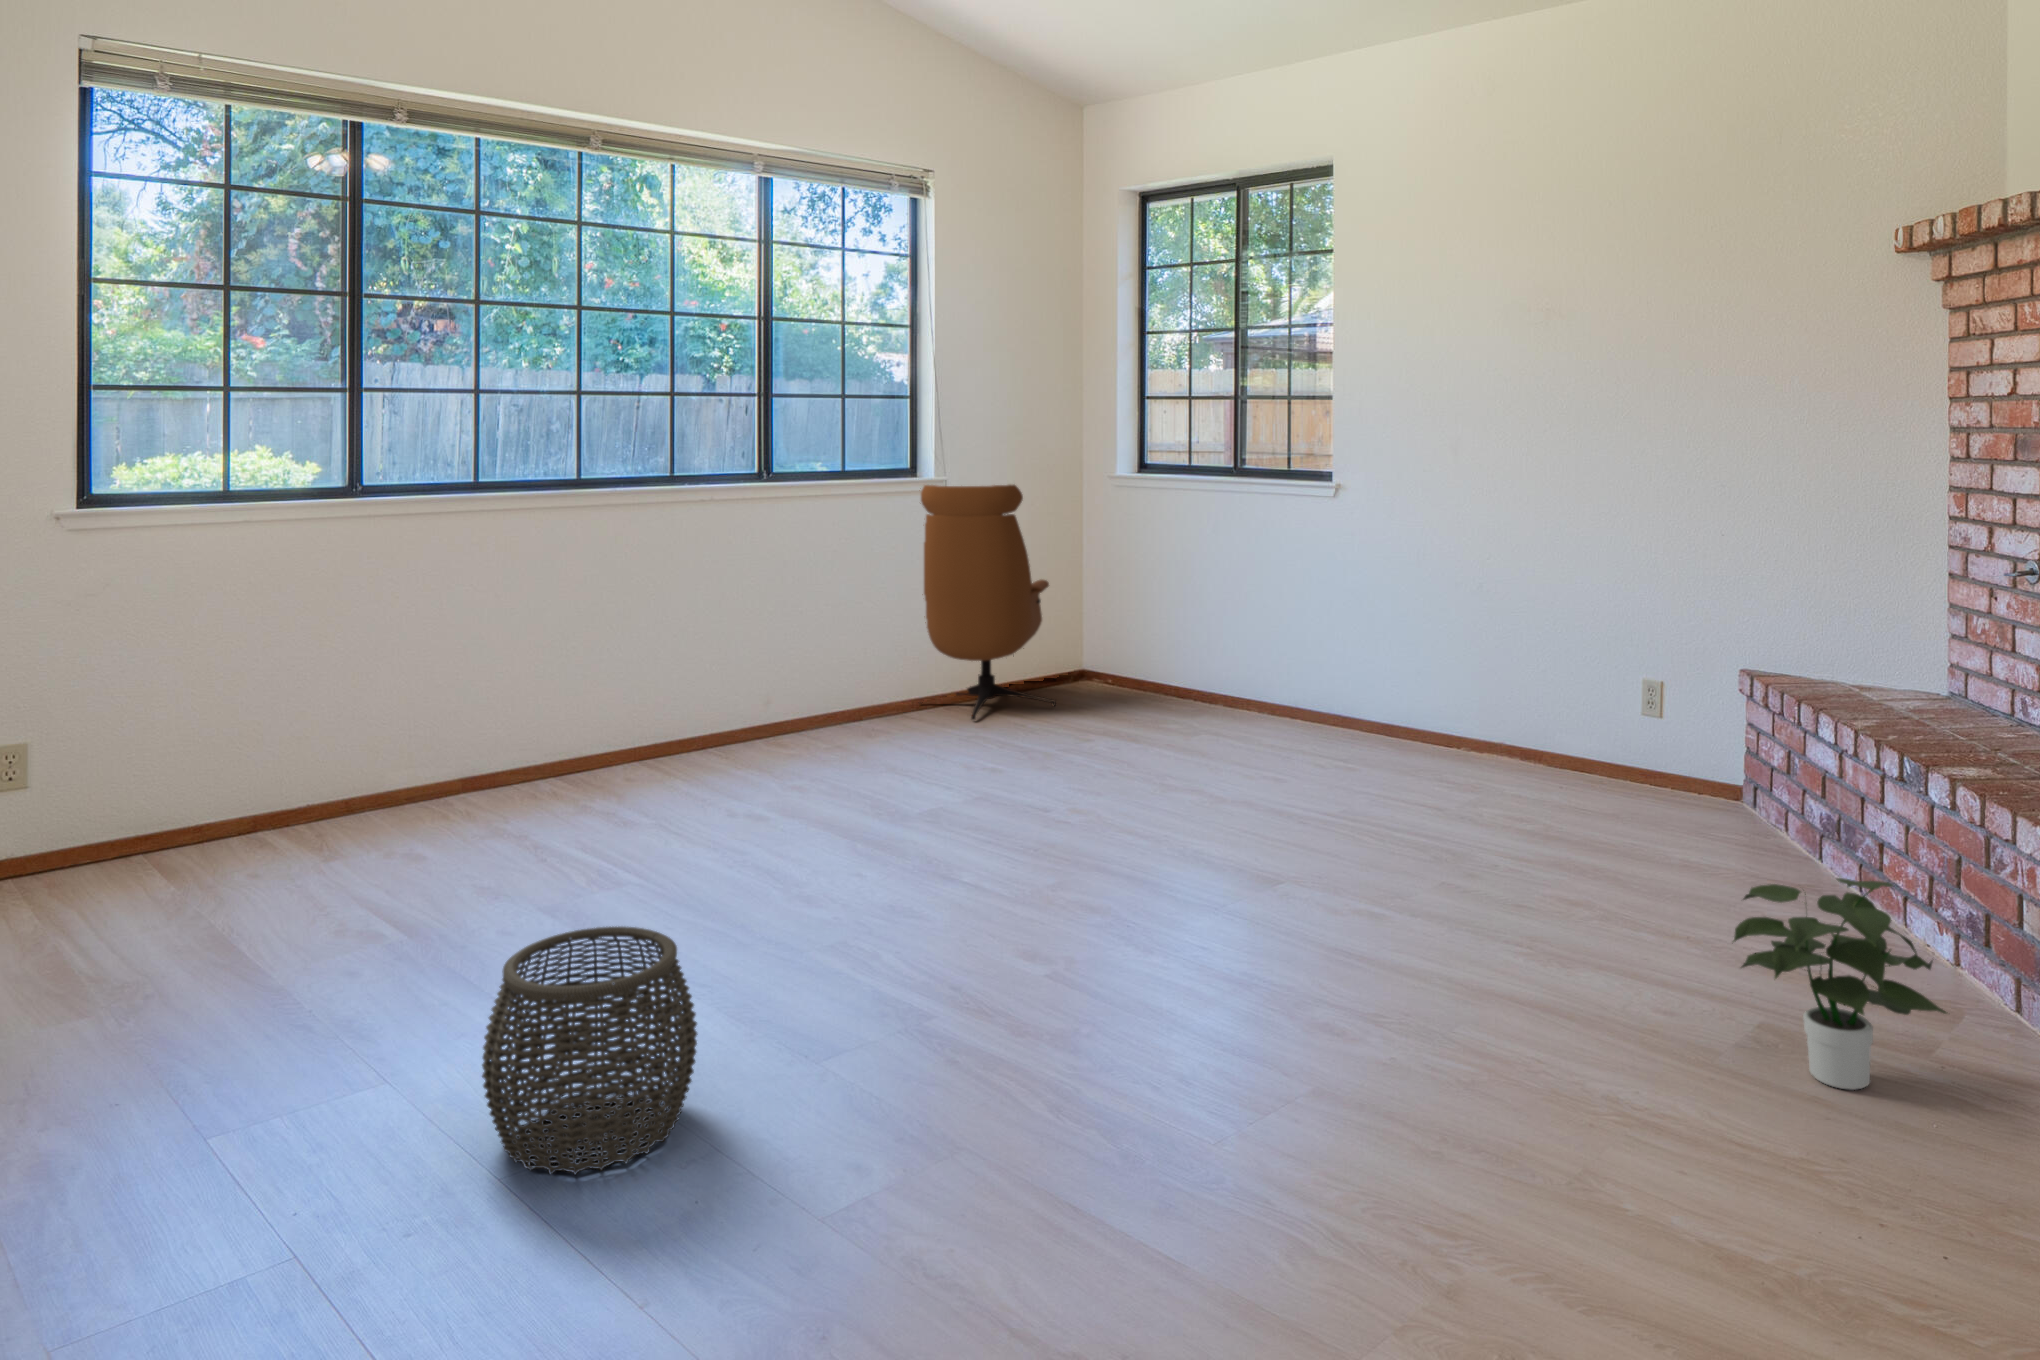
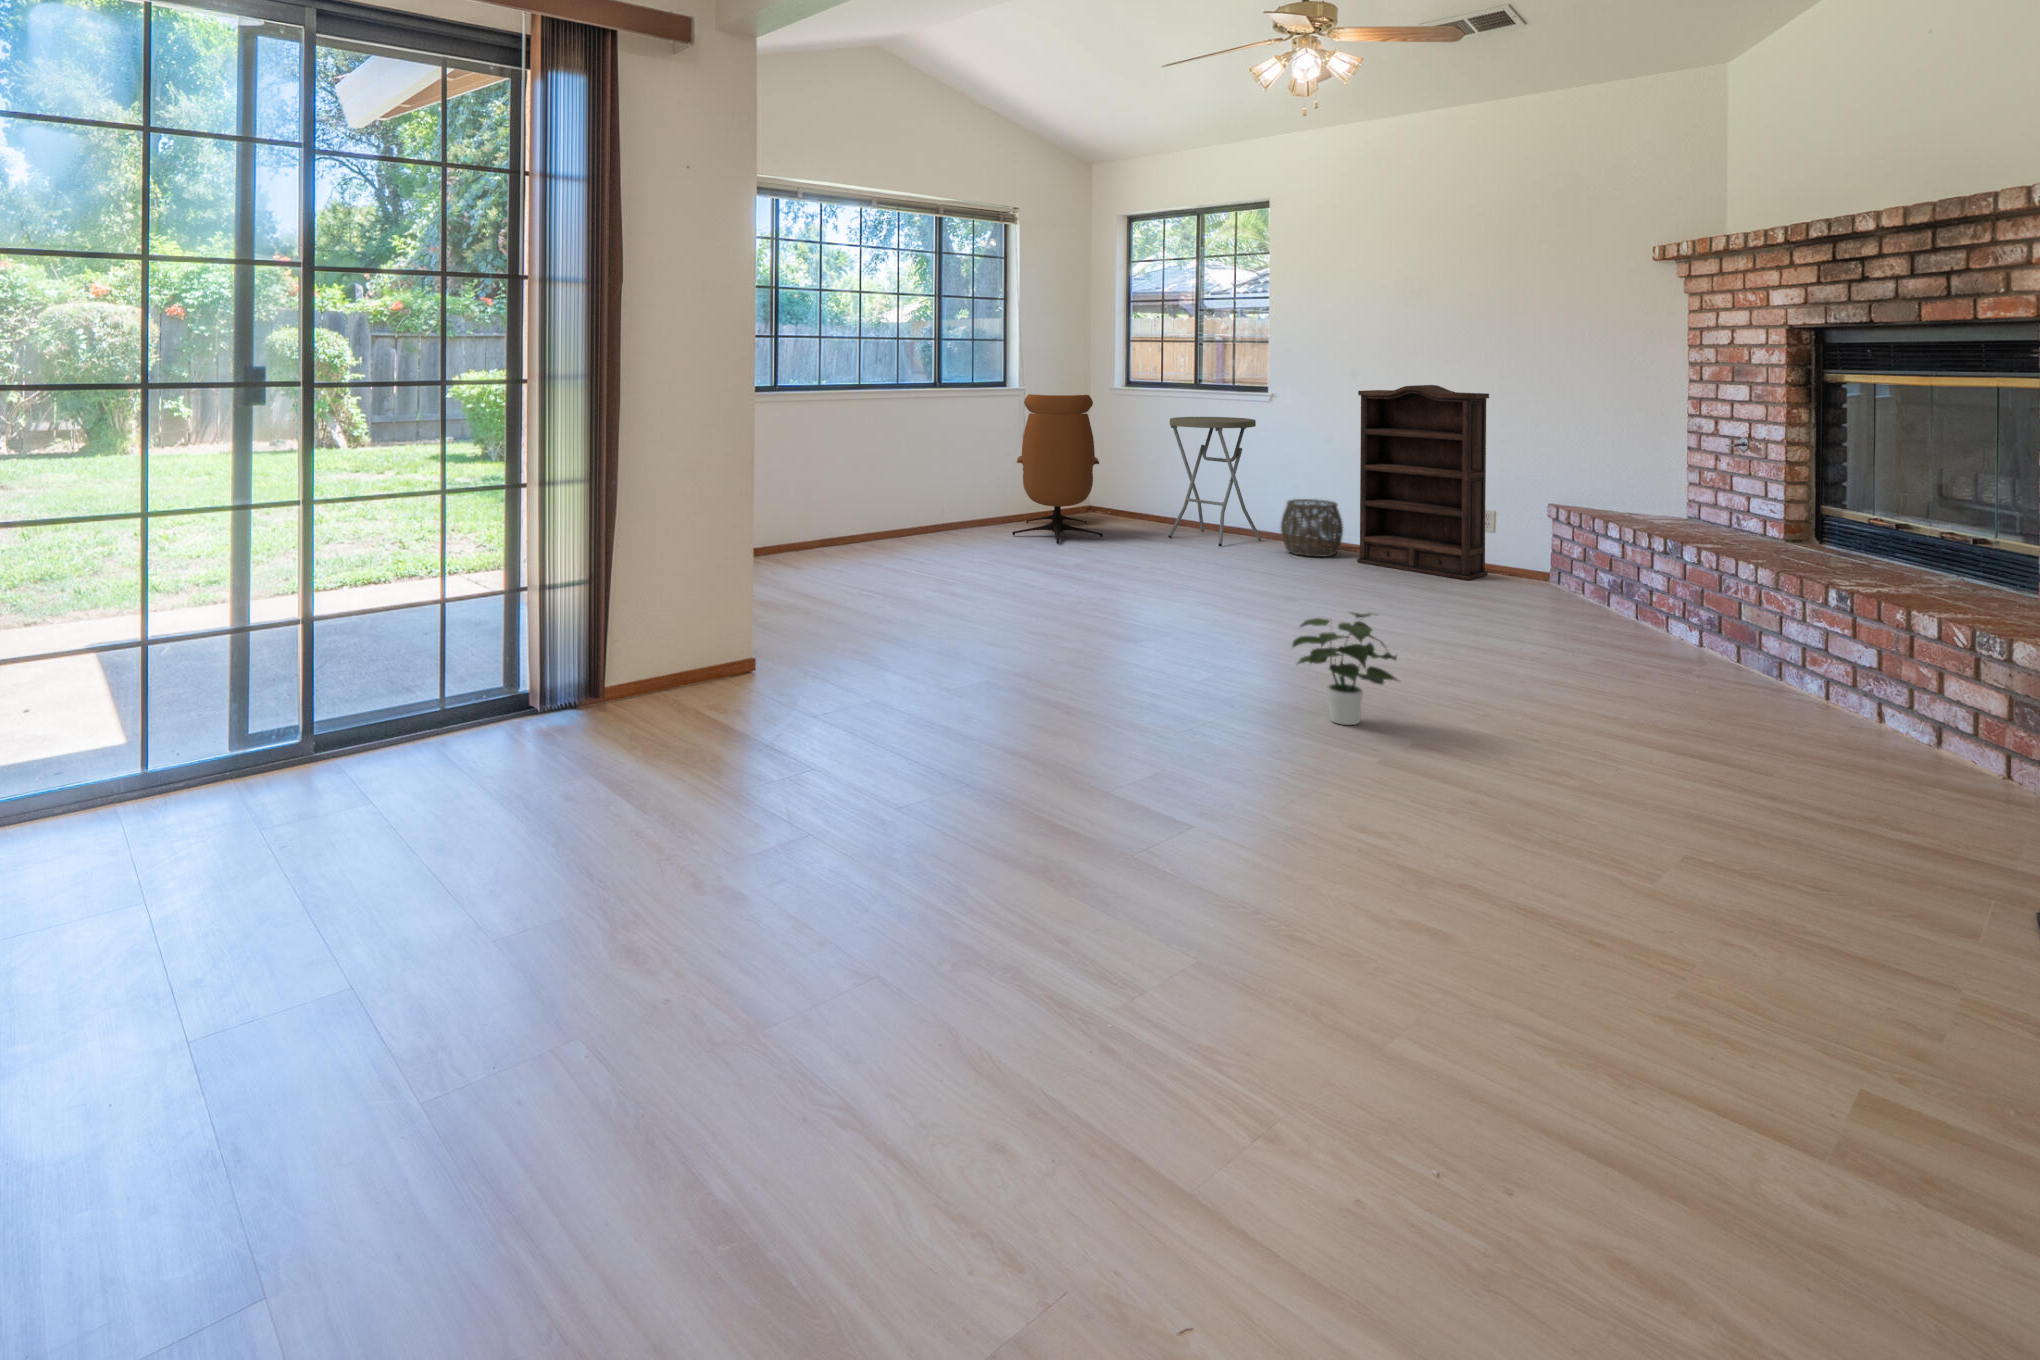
bookshelf: none [1425,464,1637,796] -> present [1357,385,1489,580]
side table: none [1158,514,1304,723] -> present [1168,417,1261,546]
potted plant: present [1733,878,1947,1090] -> present [1292,613,1398,725]
woven basket: present [482,926,698,1174] -> present [1281,499,1343,557]

